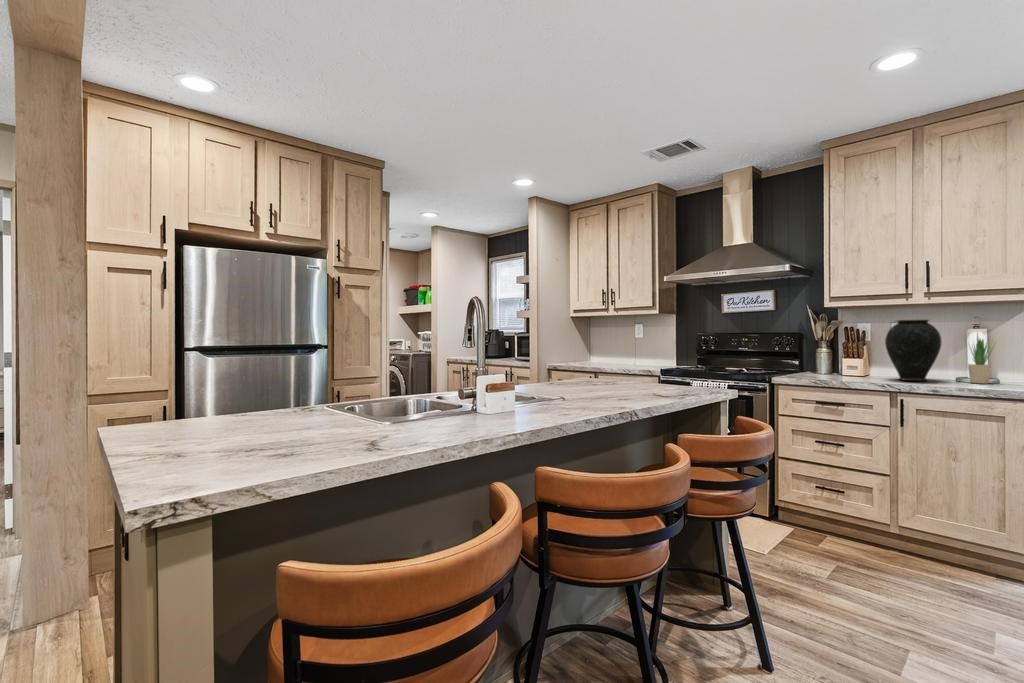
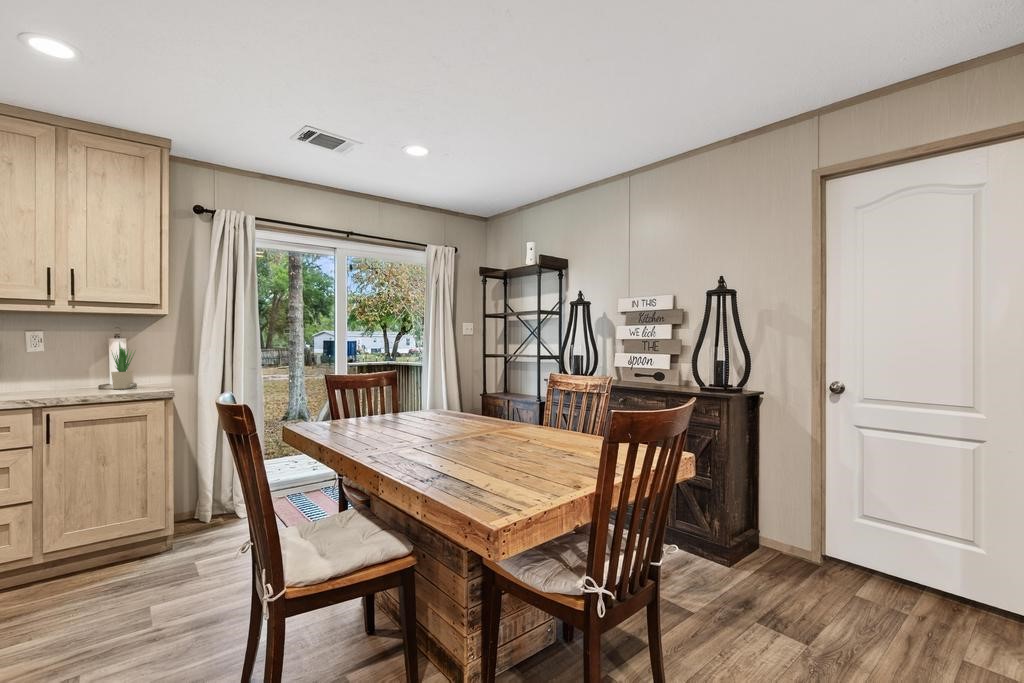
vase: present [885,319,941,381] -> none [22,328,86,393]

